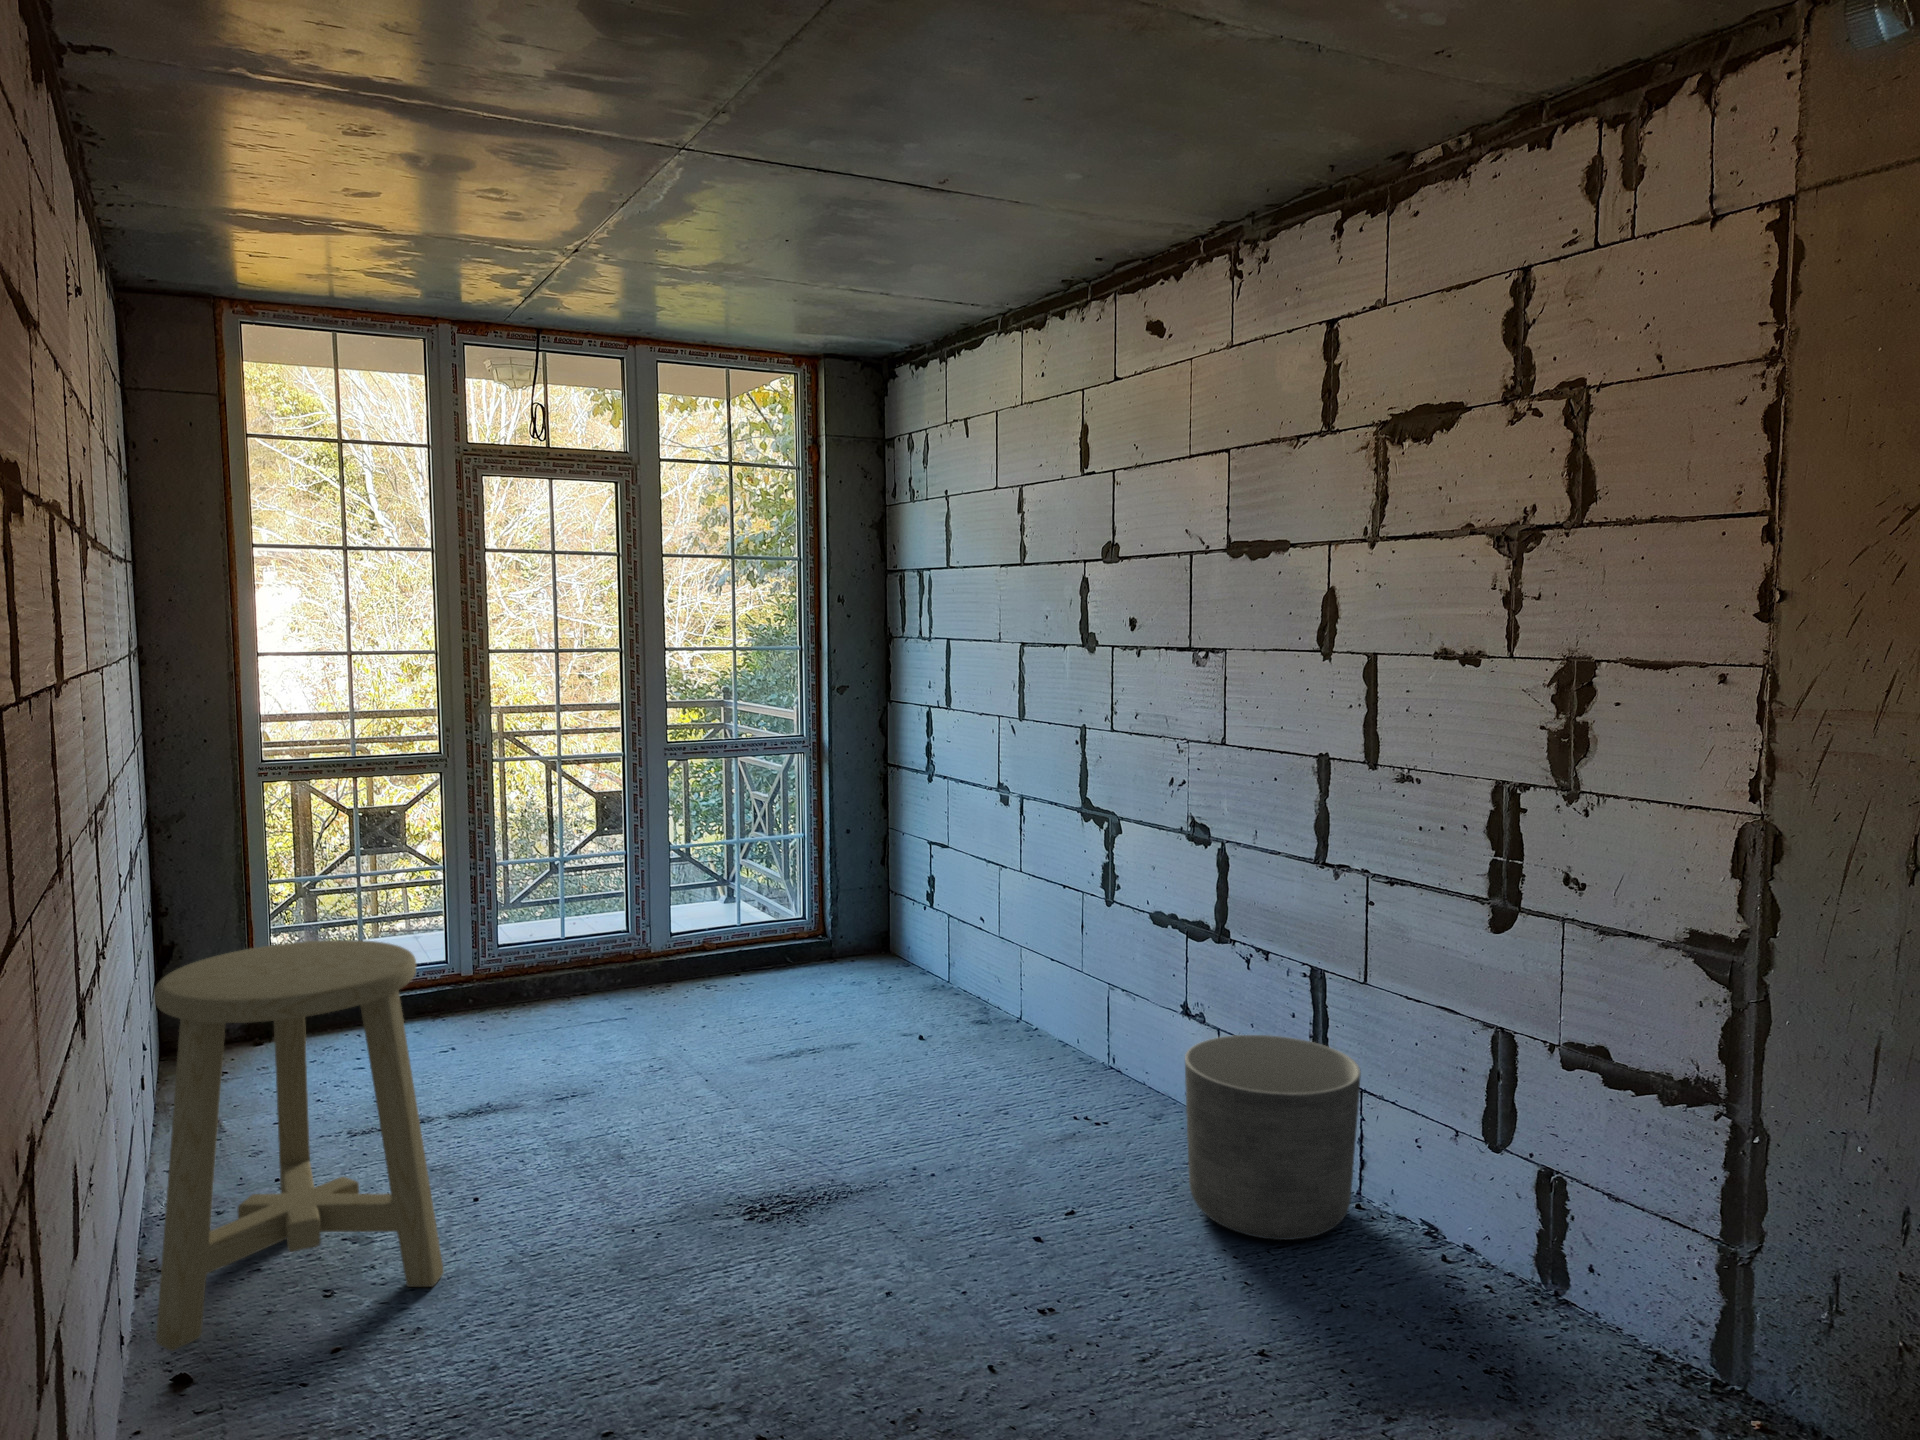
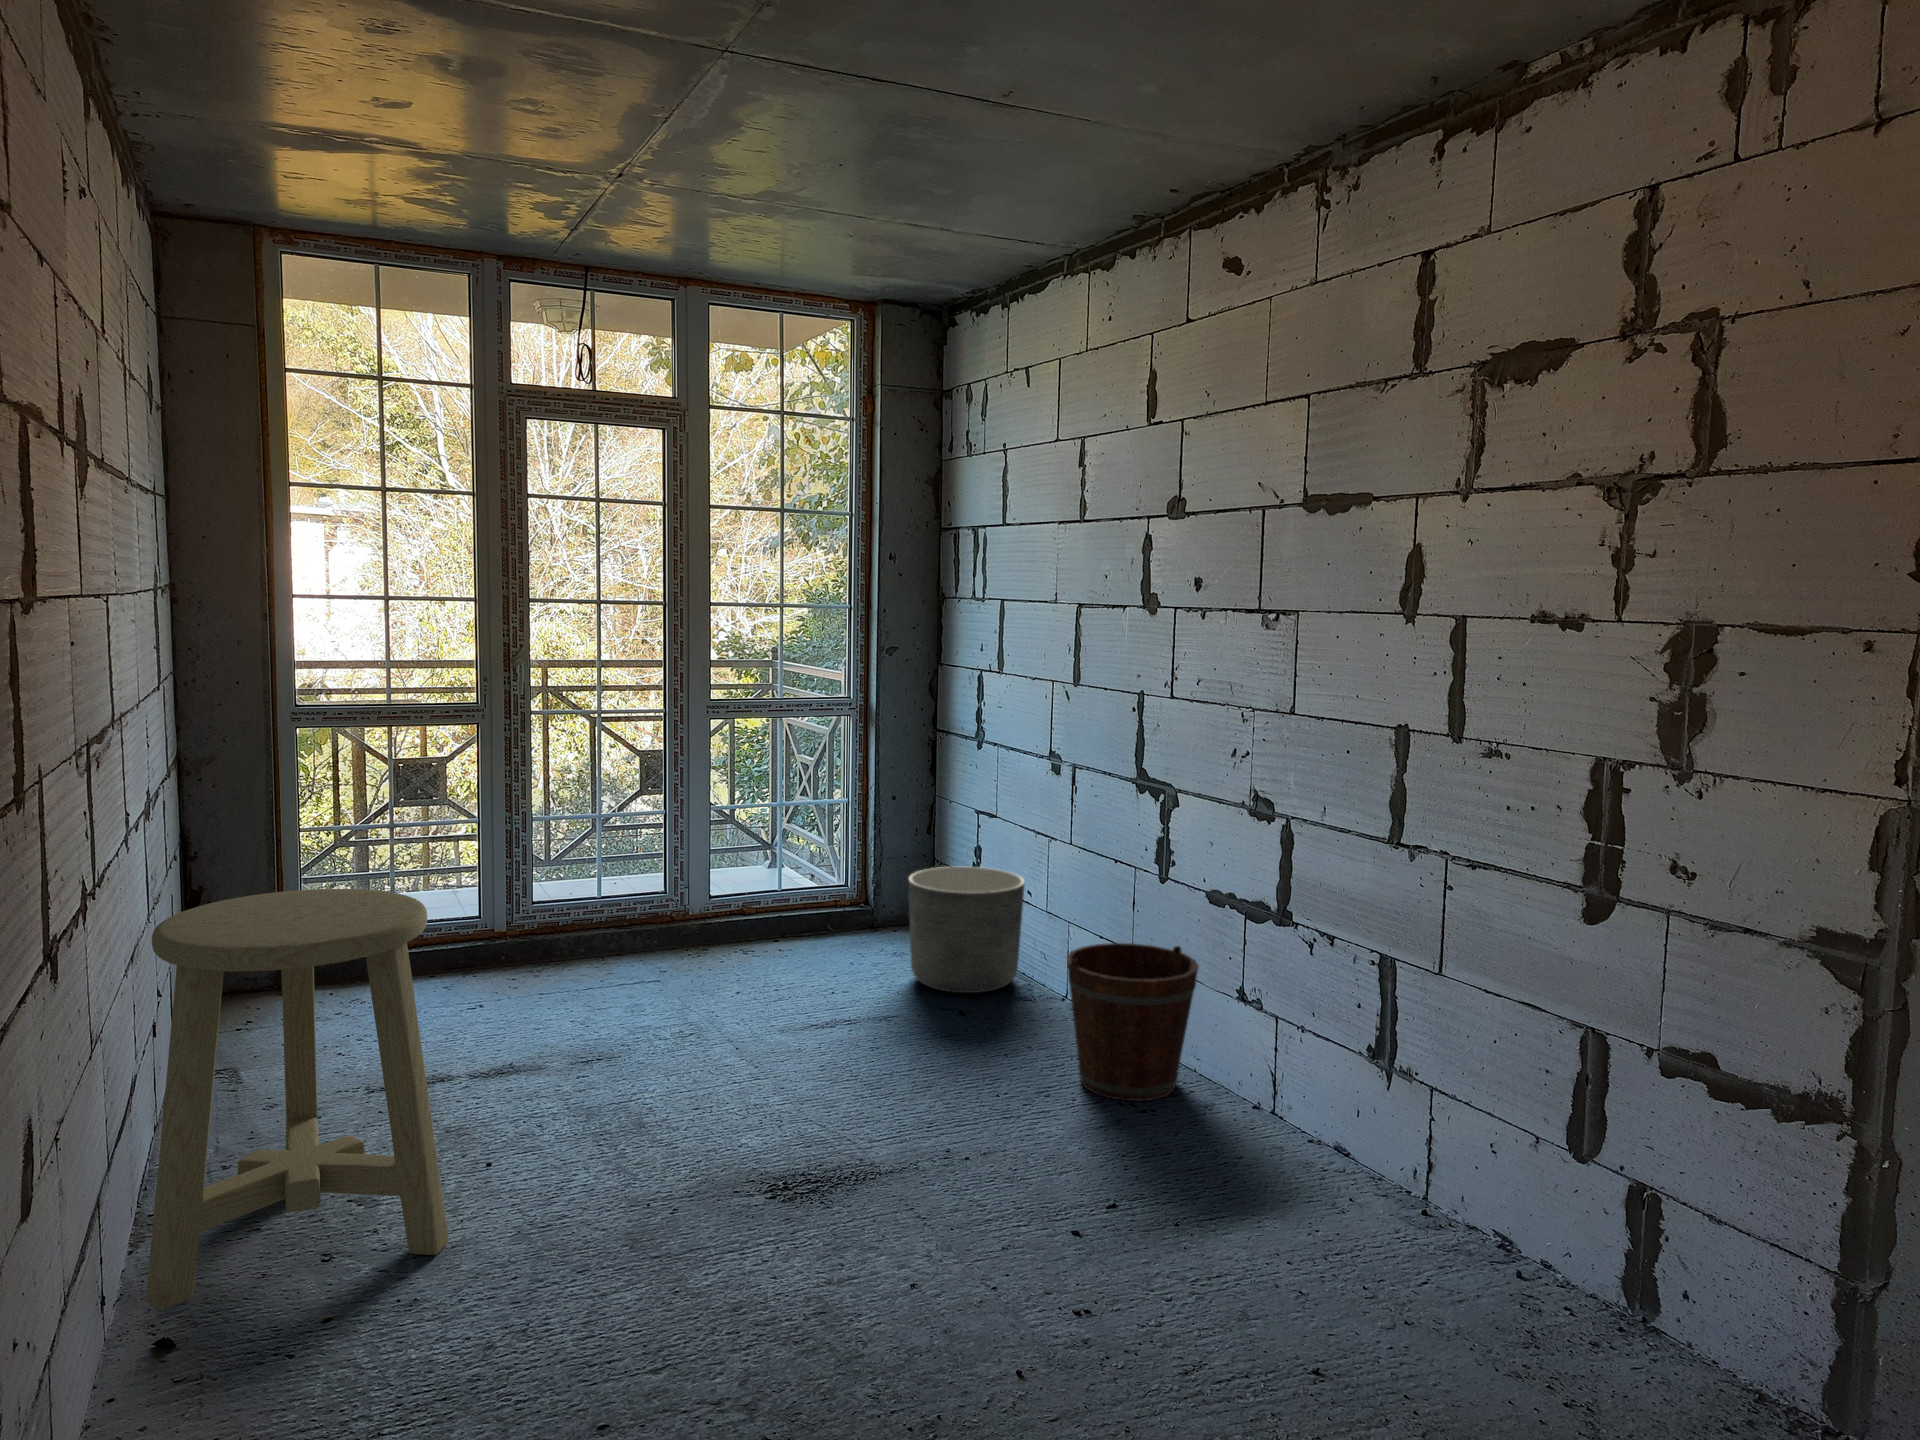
bucket: none [1021,965,1146,1115] -> present [1067,943,1199,1101]
planter: present [1185,1035,1361,1240] -> present [909,867,1025,993]

